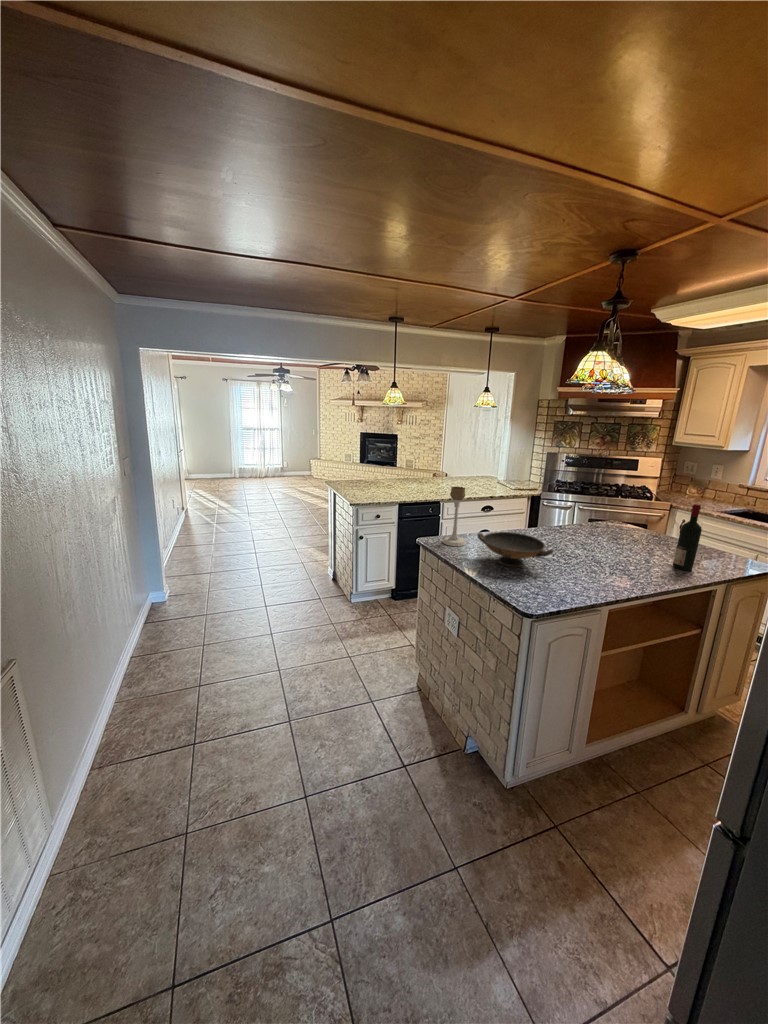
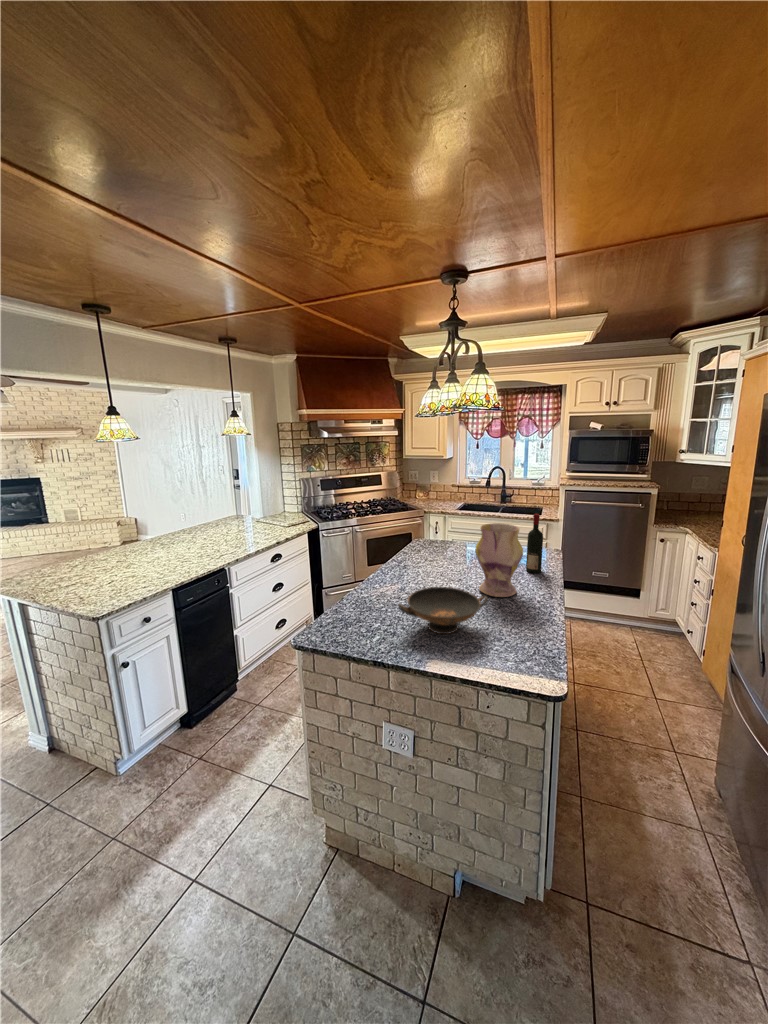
candle holder: present [442,486,466,546] -> none [334,549,366,634]
vase: none [585,498,638,570] -> present [475,523,523,597]

